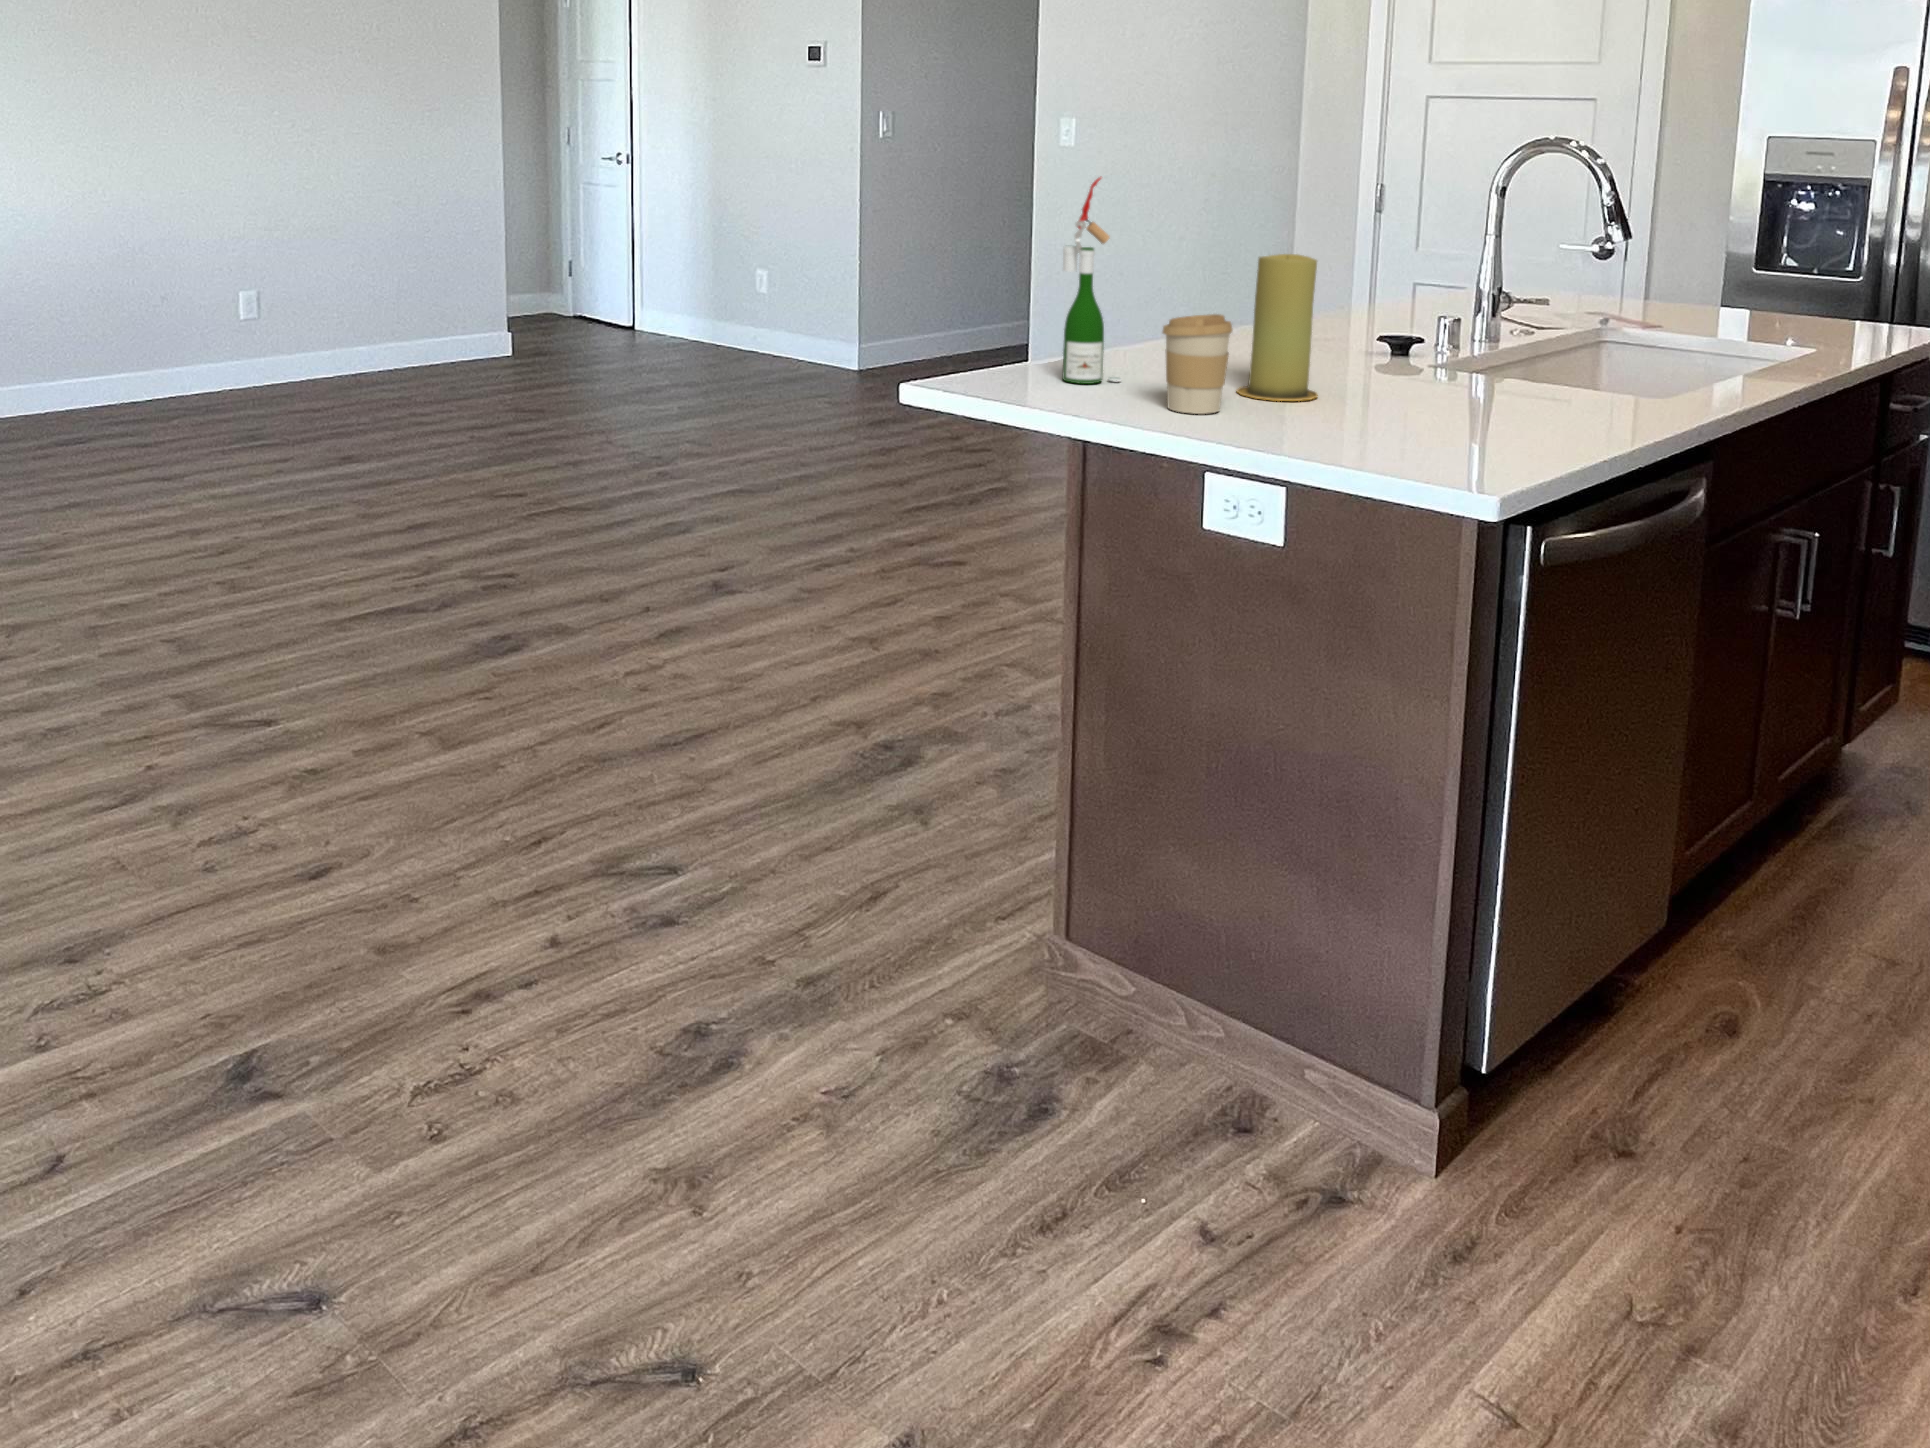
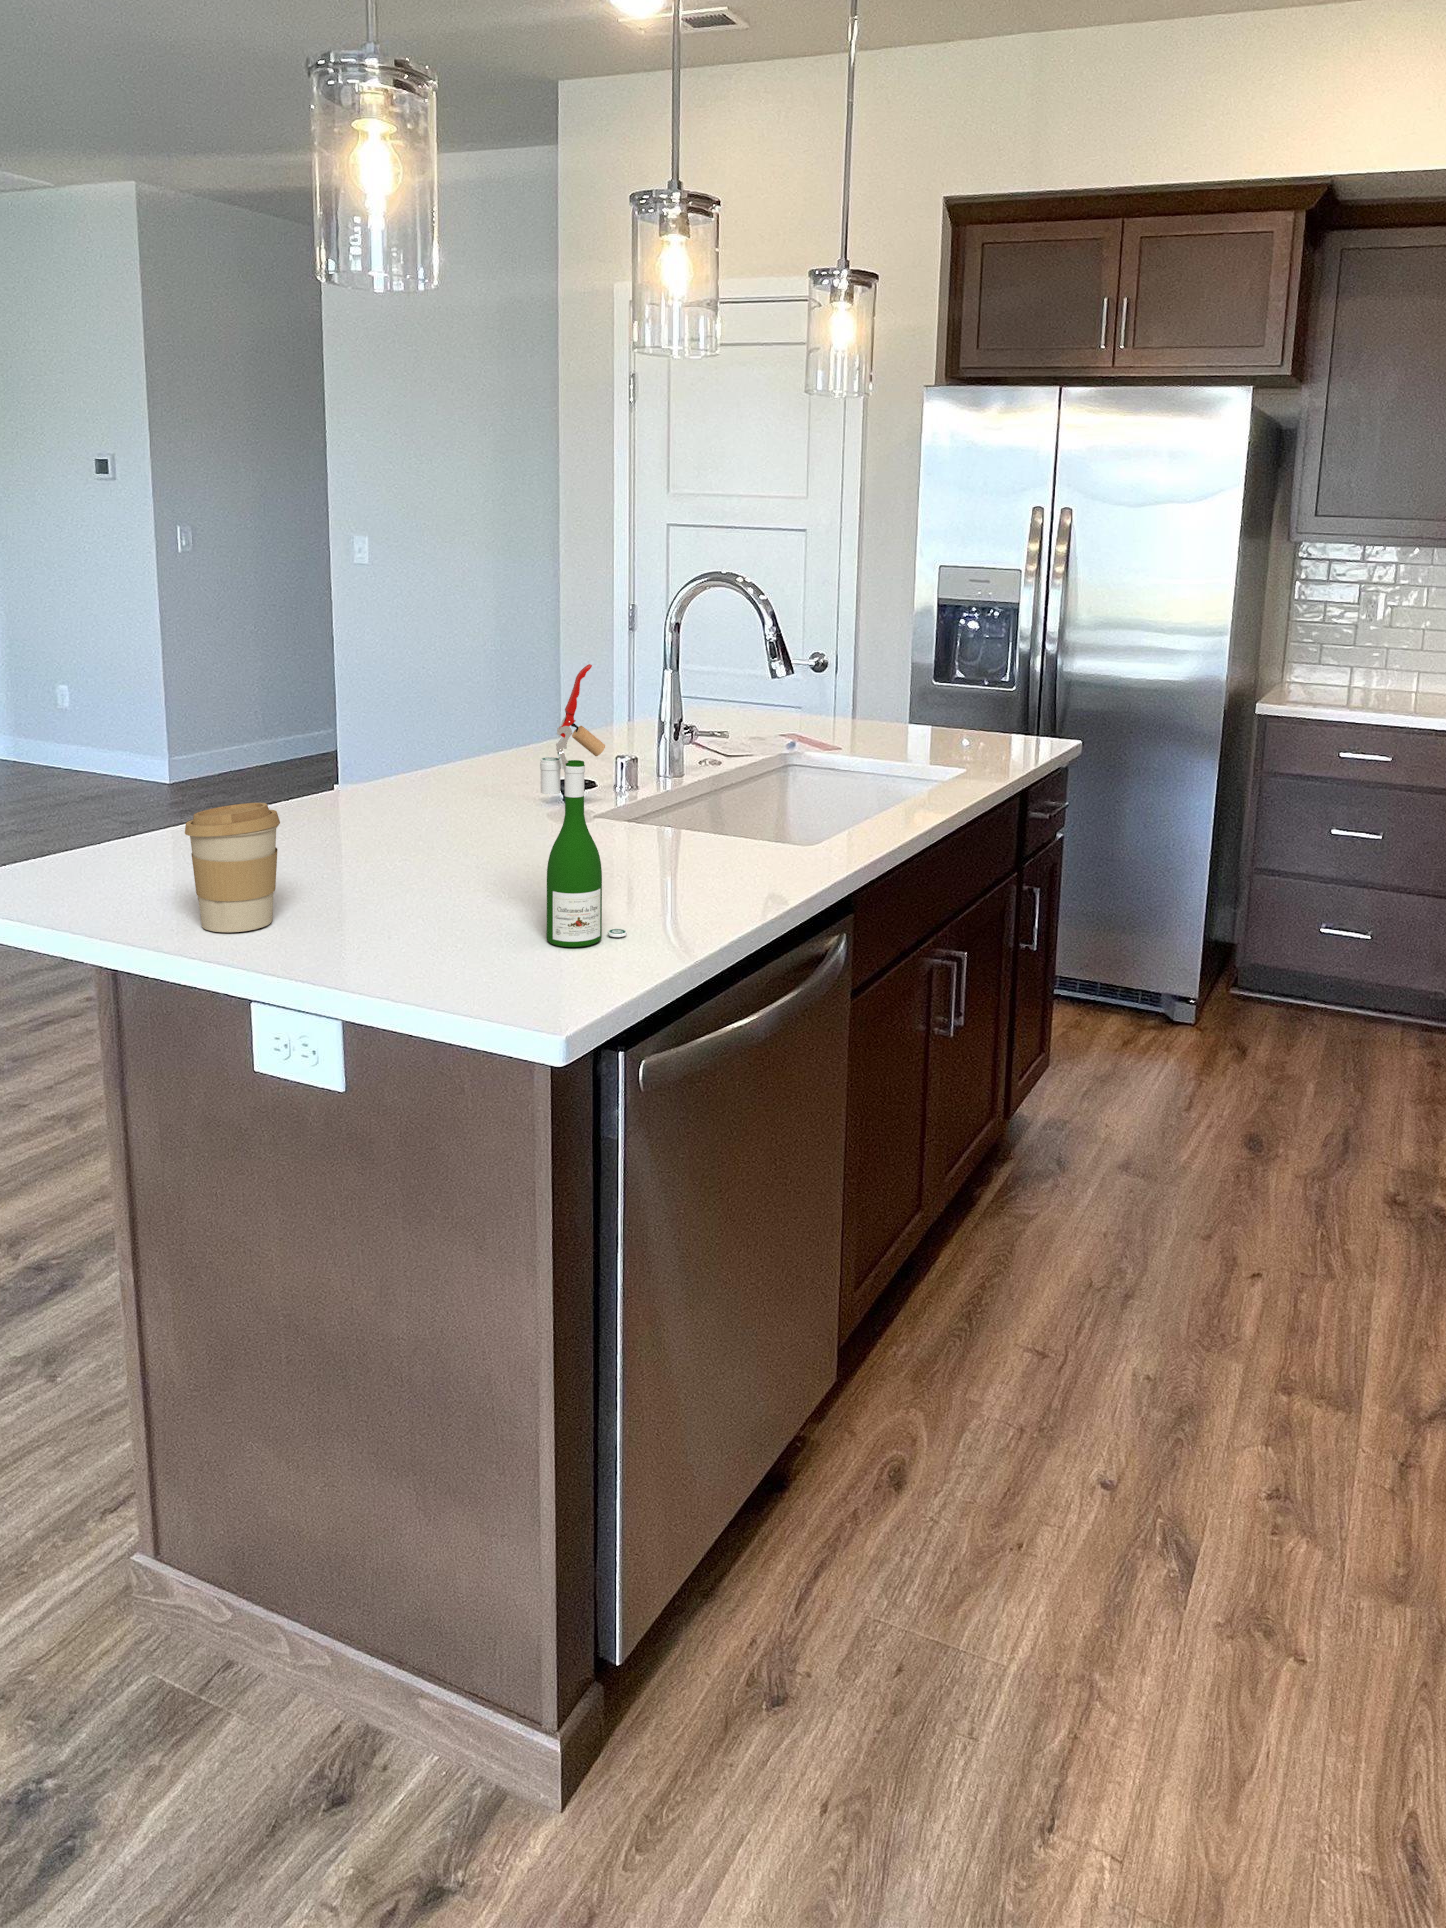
wine bottle: present [1063,177,1121,384] -> present [540,664,627,947]
candle: present [1237,254,1318,401] -> none [321,717,421,897]

